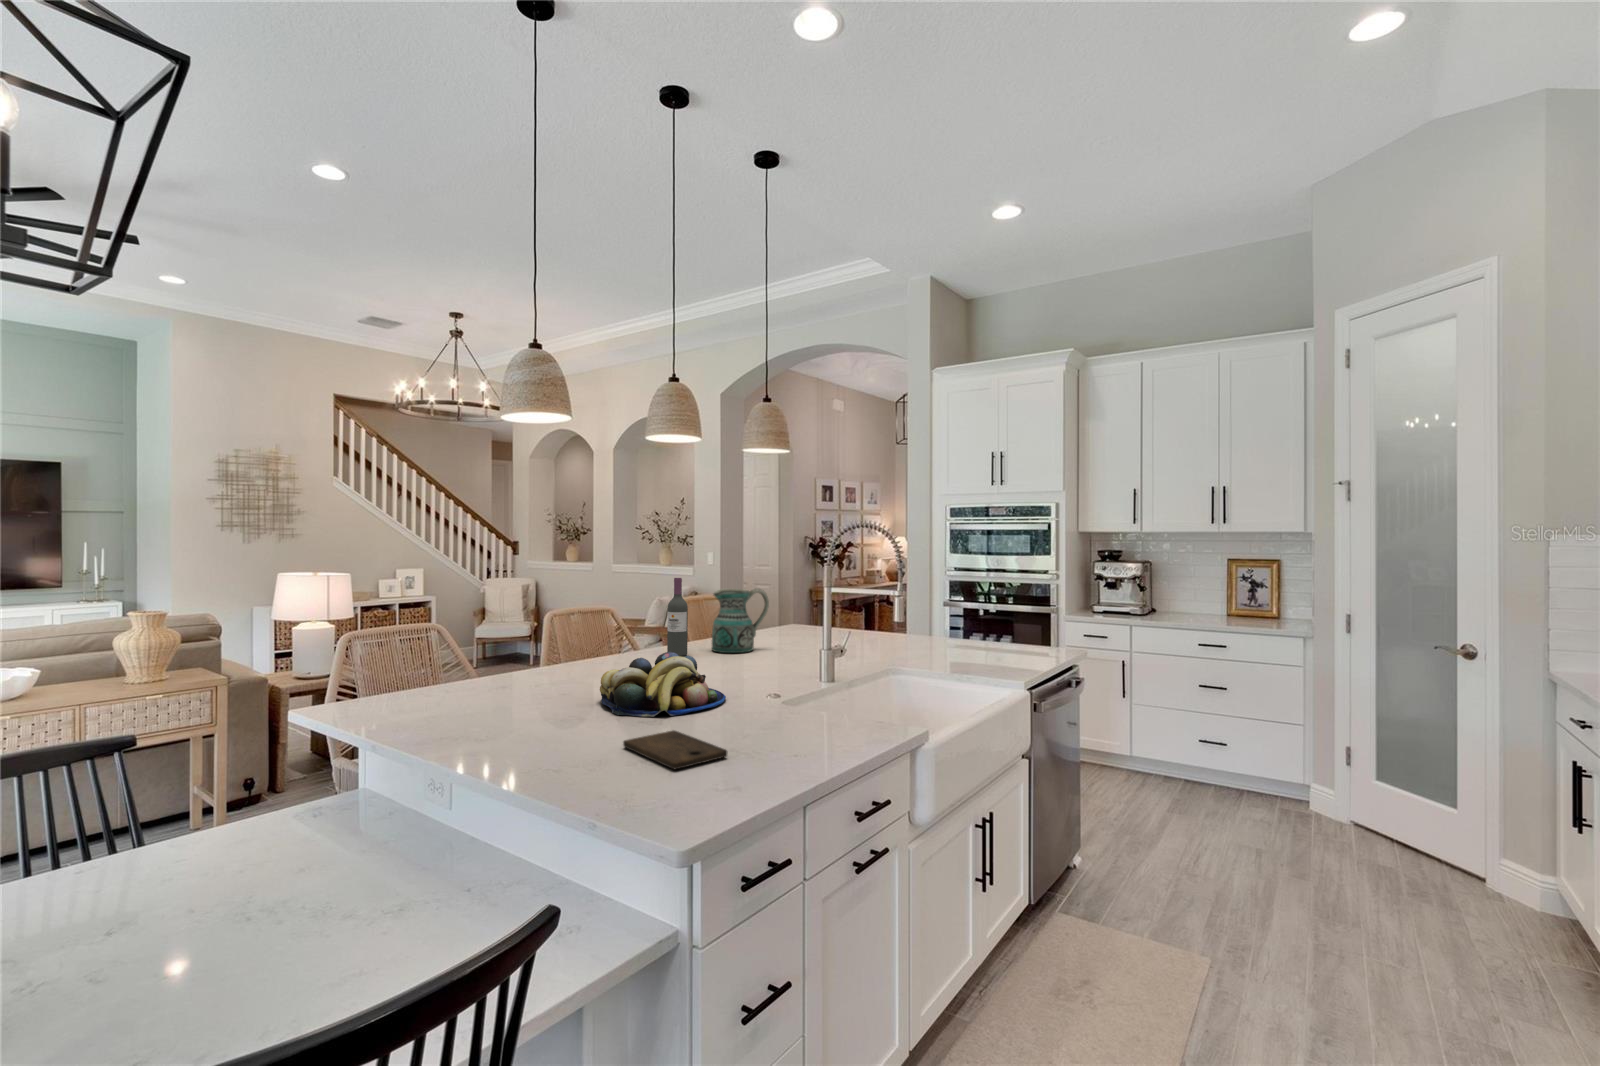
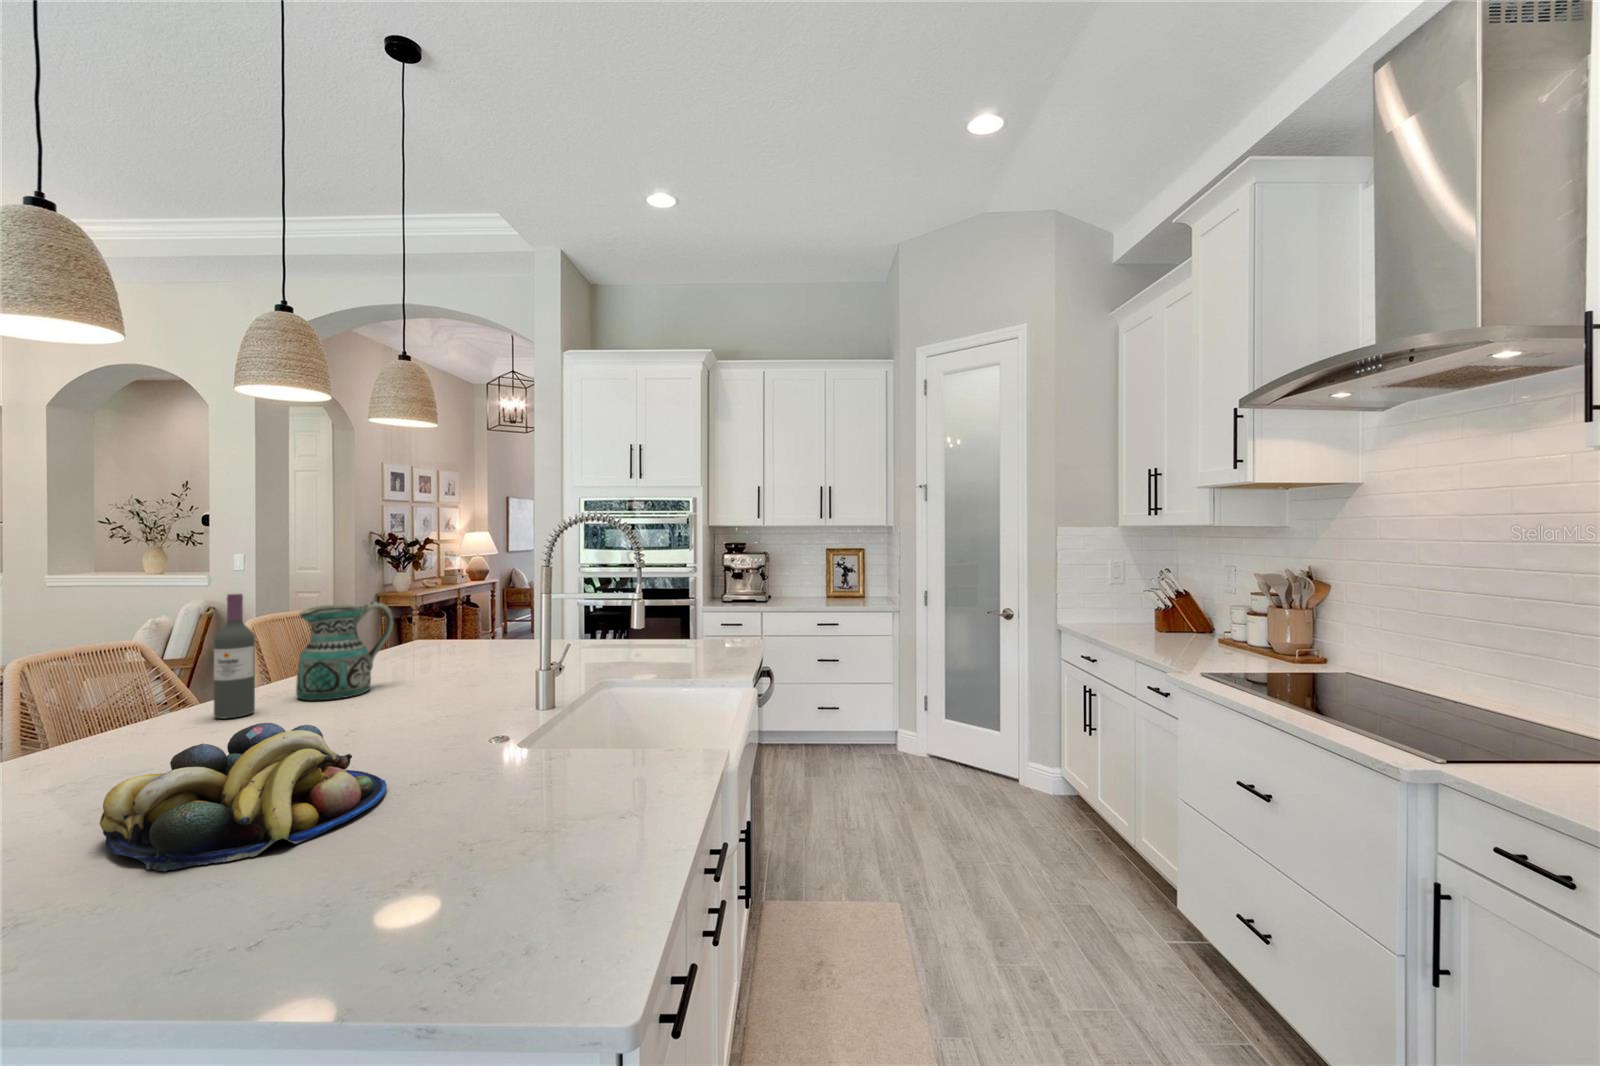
cutting board: present [623,730,727,770] -> none [221,881,477,984]

